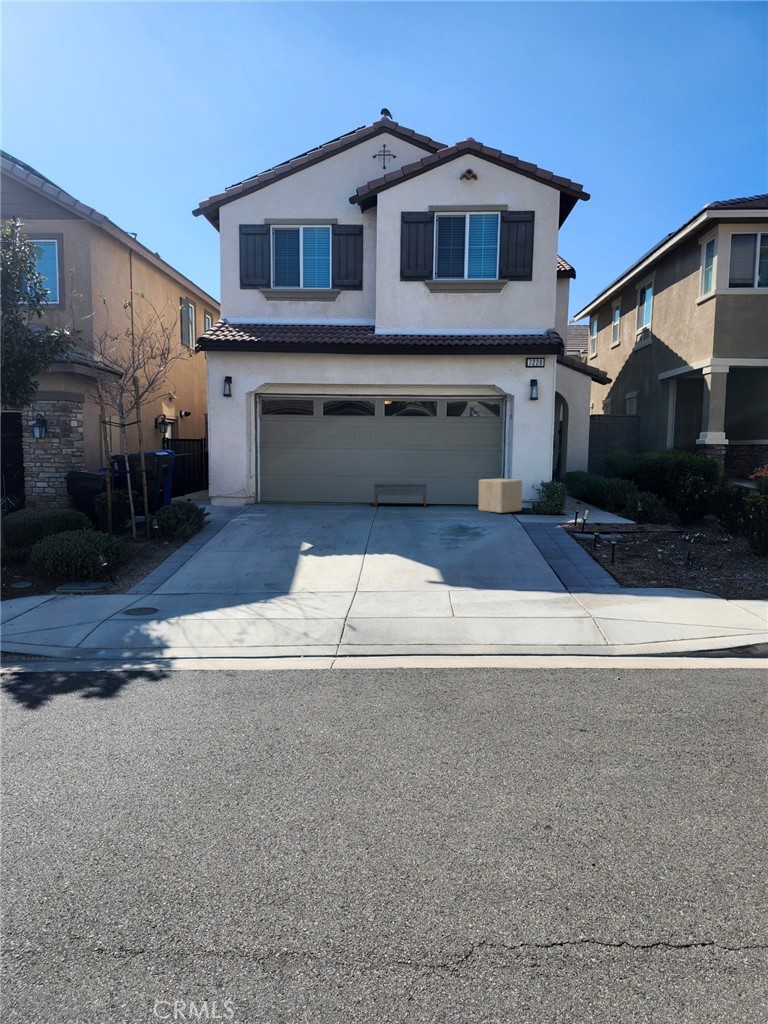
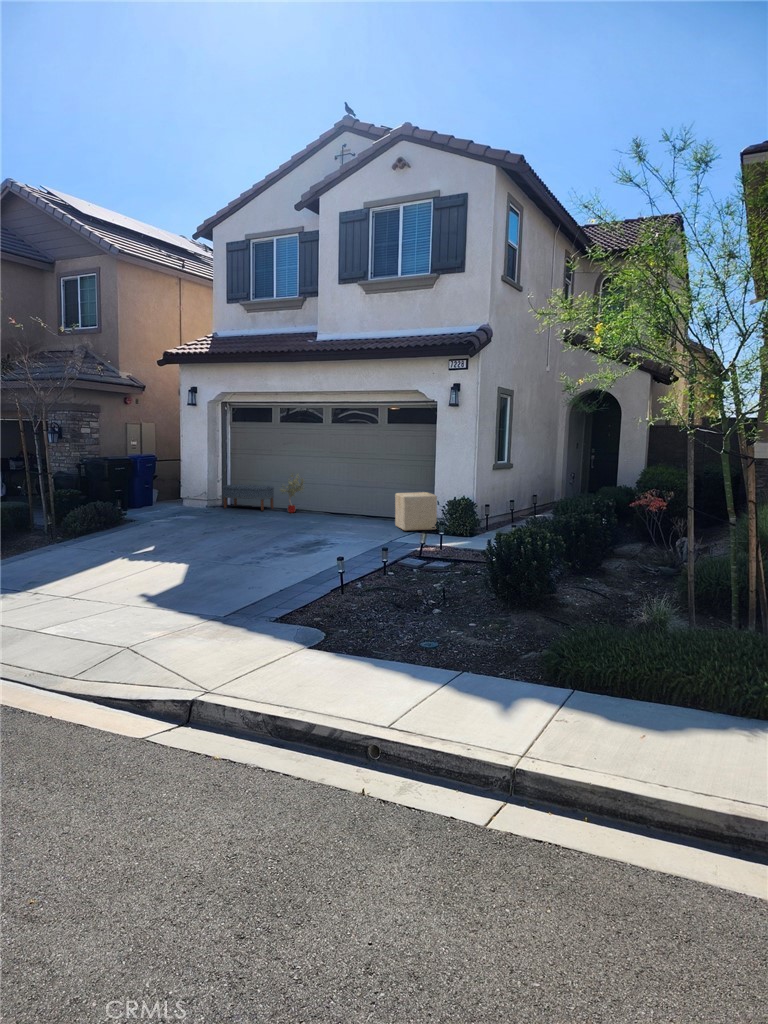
potted tree: none [333,465,365,505] -> present [280,473,304,513]
bench: present [374,481,427,506] -> present [222,484,274,511]

